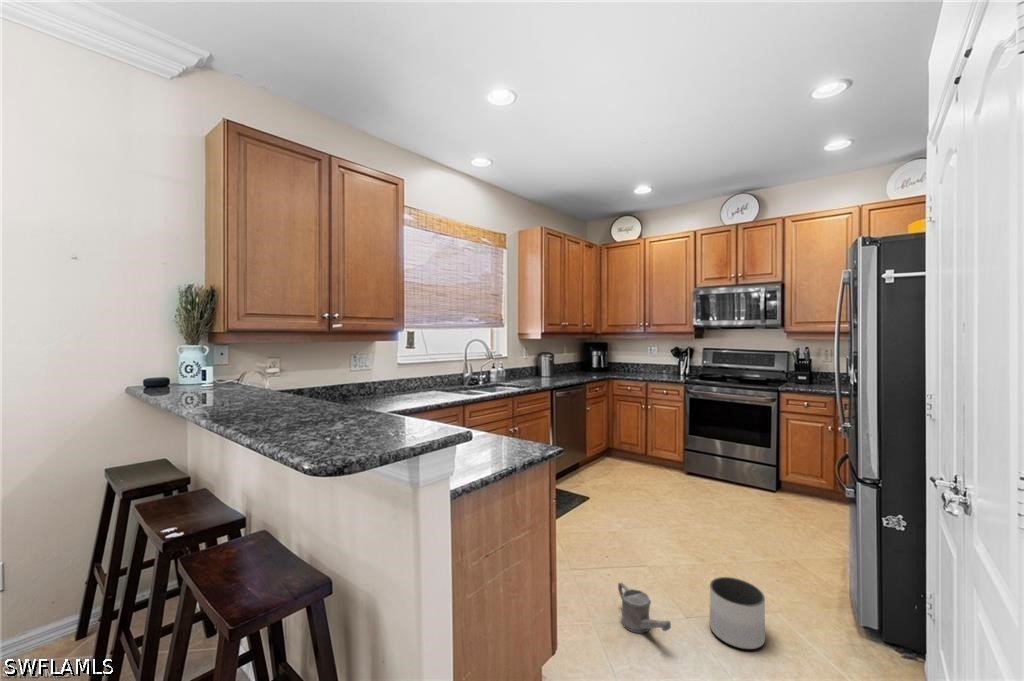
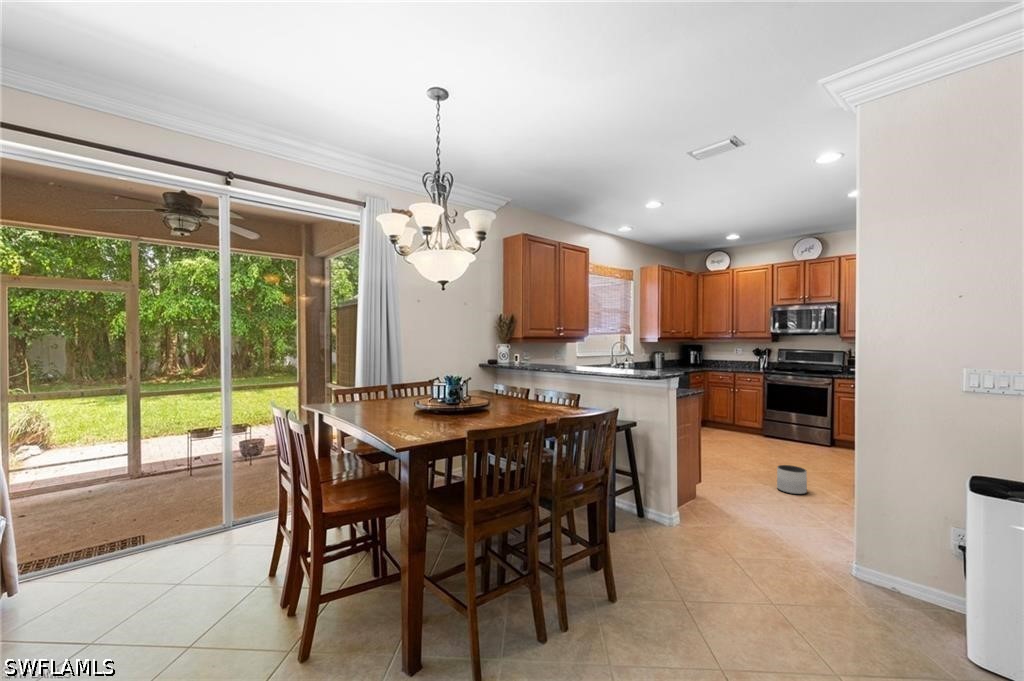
watering can: present [618,583,671,633] -> none [726,468,756,488]

